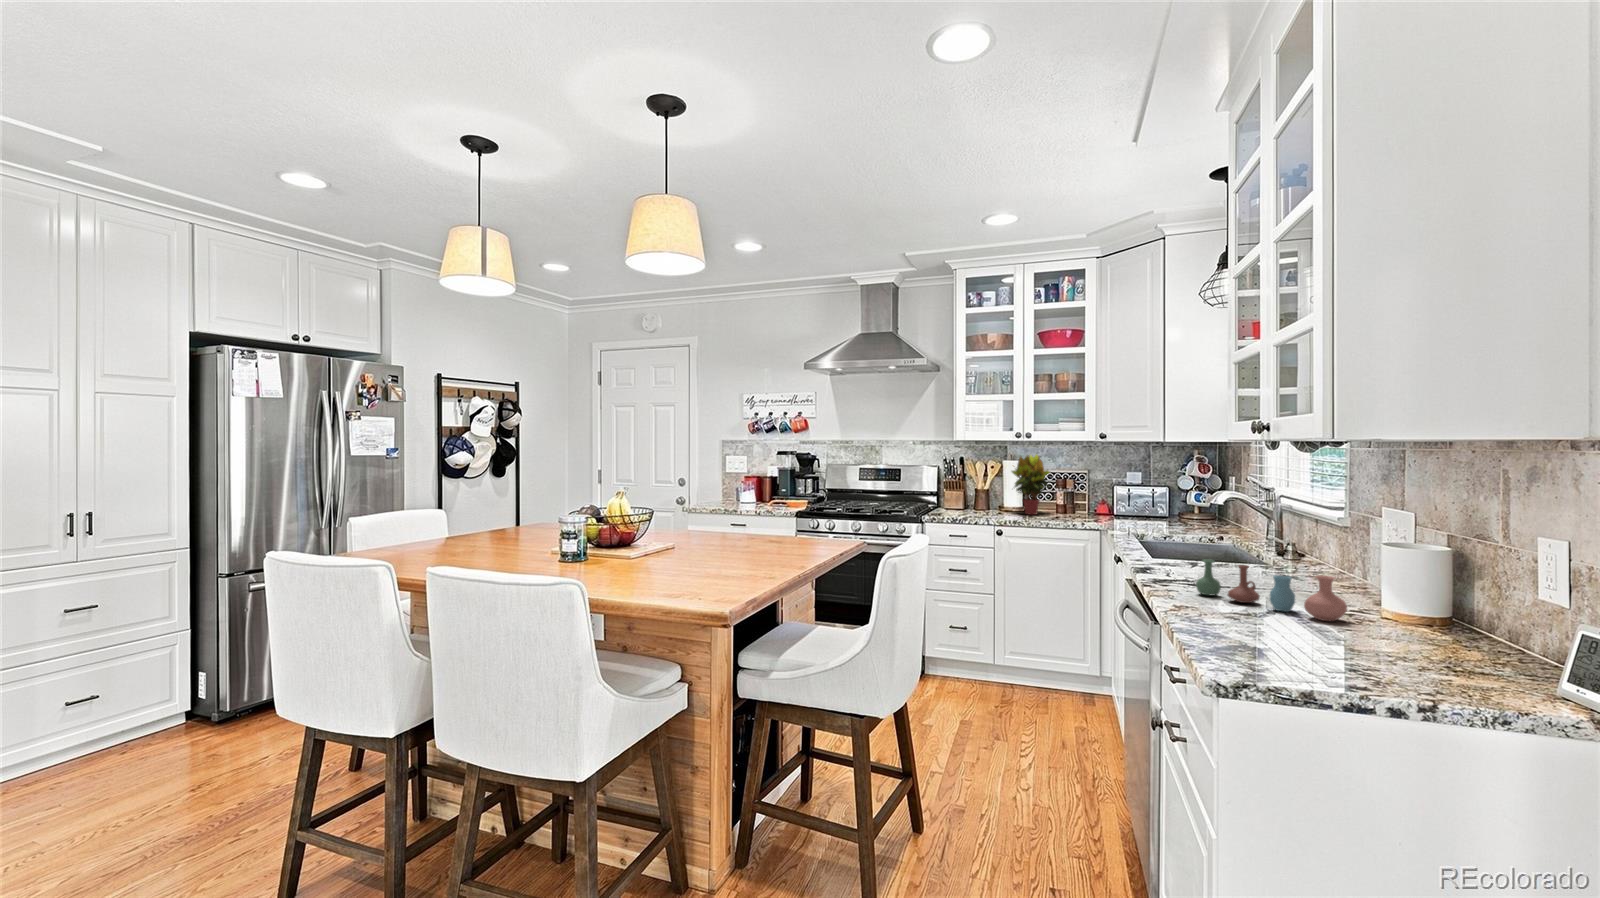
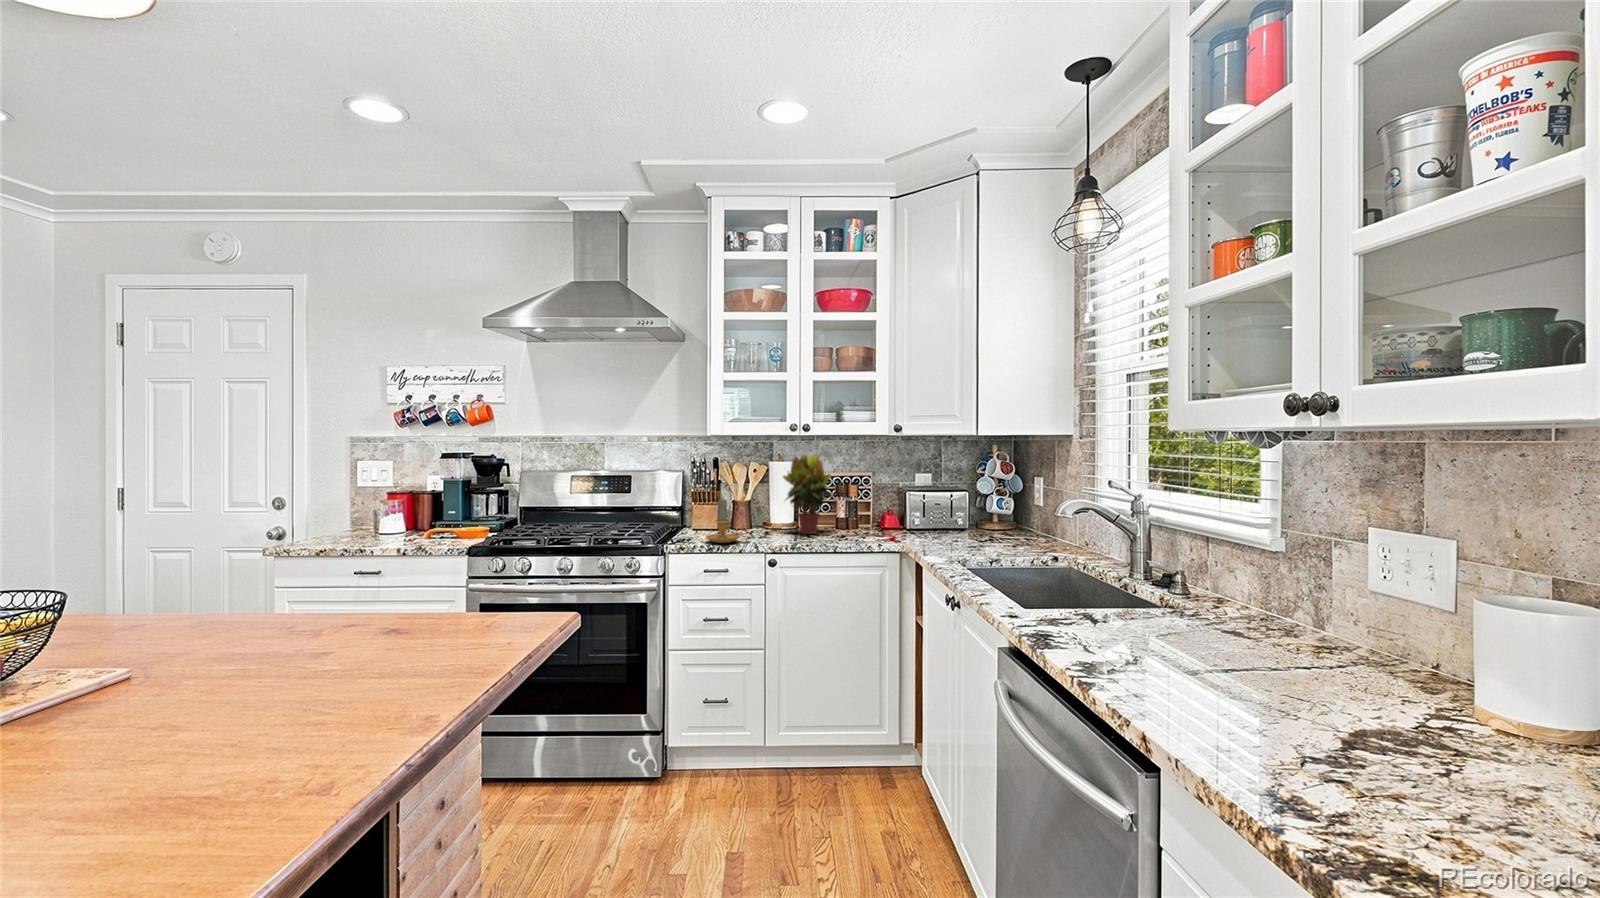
candle: none [951,485,979,517] -> present [706,499,743,543]
vase: present [1196,559,1347,621] -> none [1178,633,1497,757]

